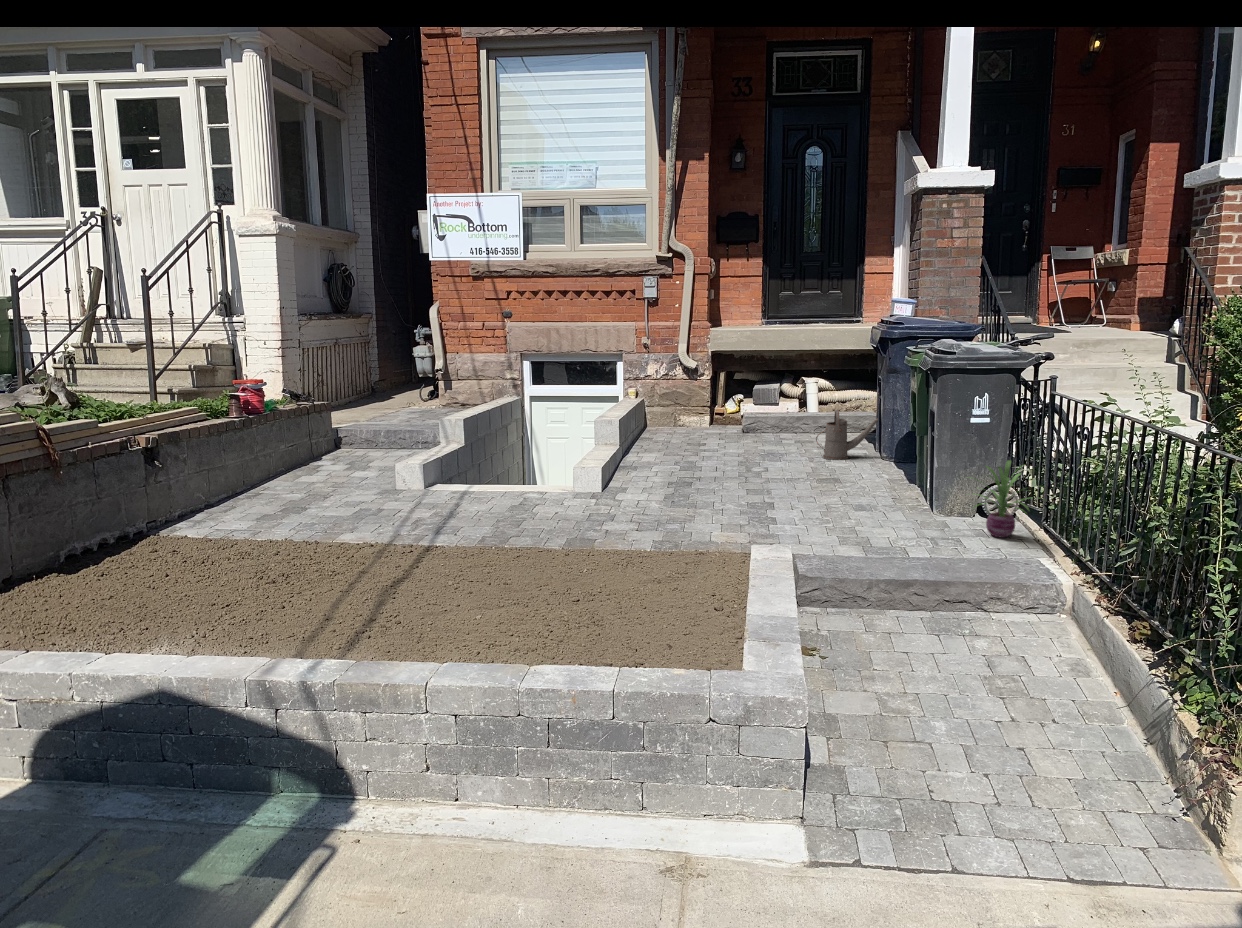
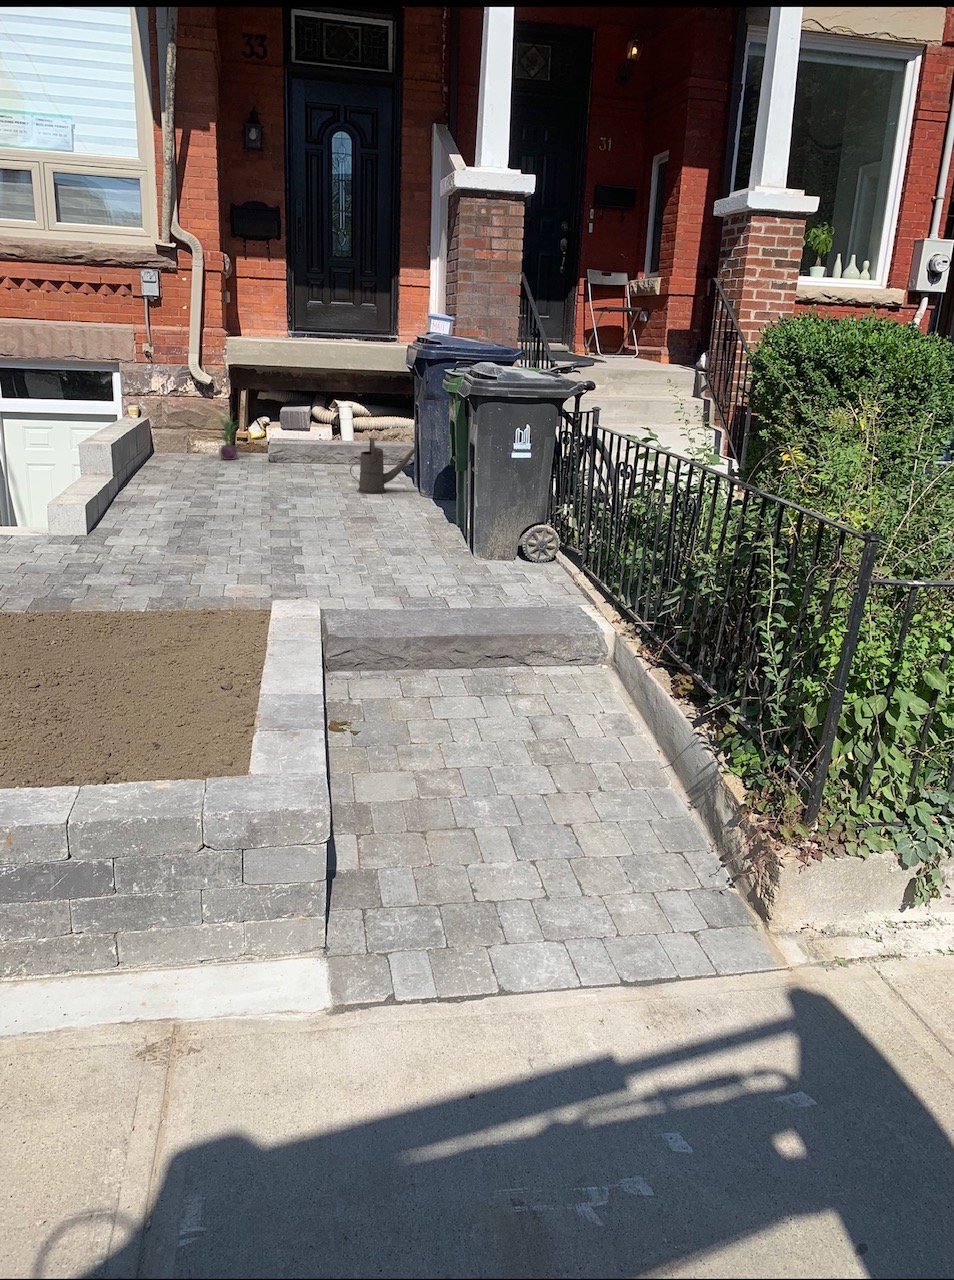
decorative plant: present [973,460,1029,537] -> present [214,411,238,460]

